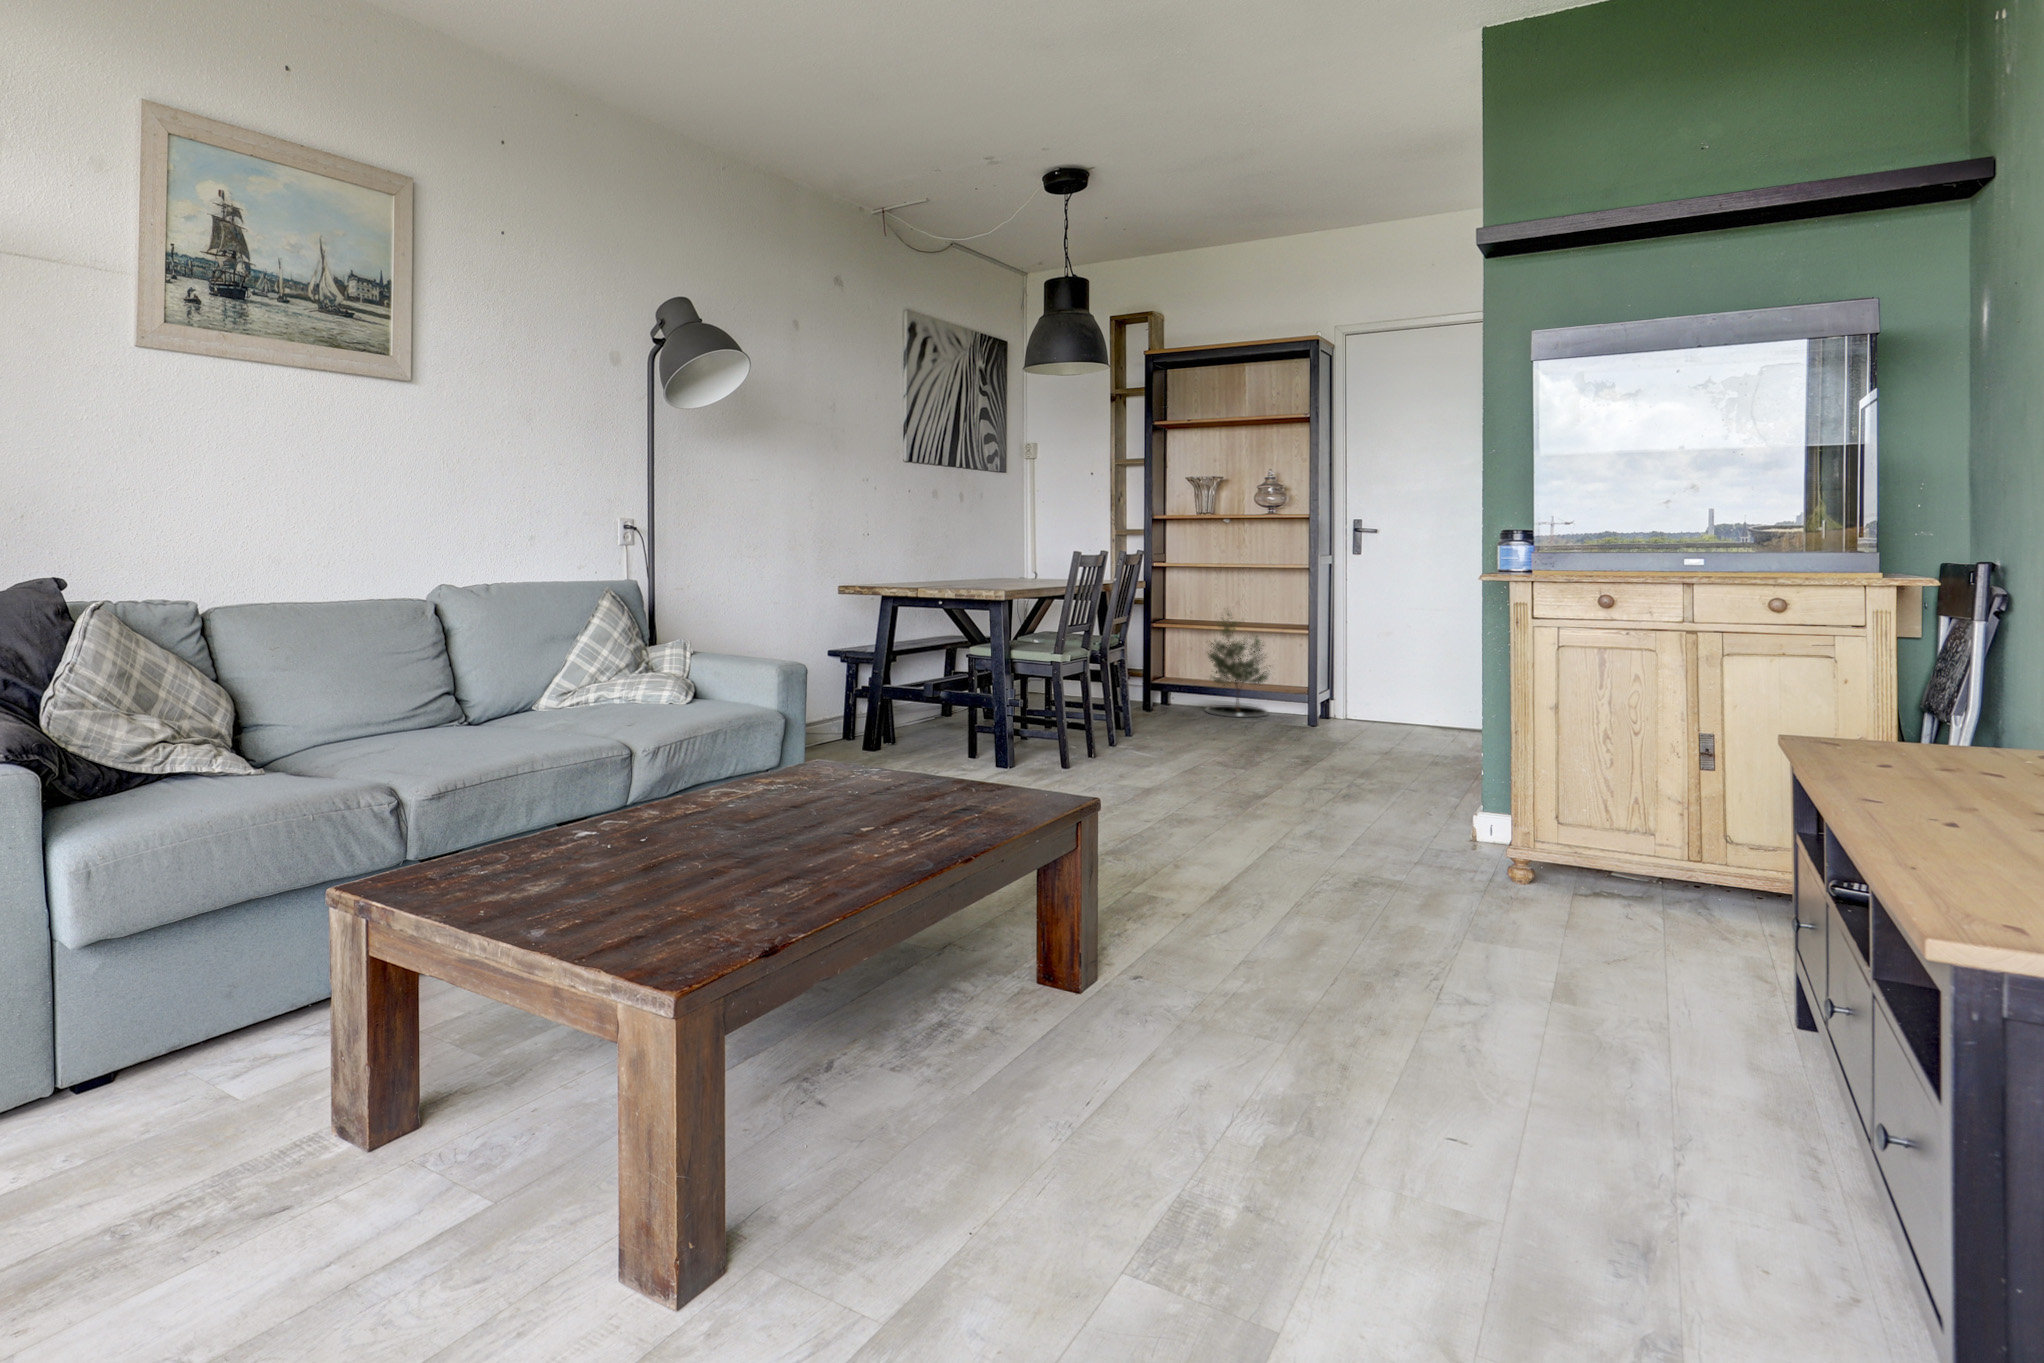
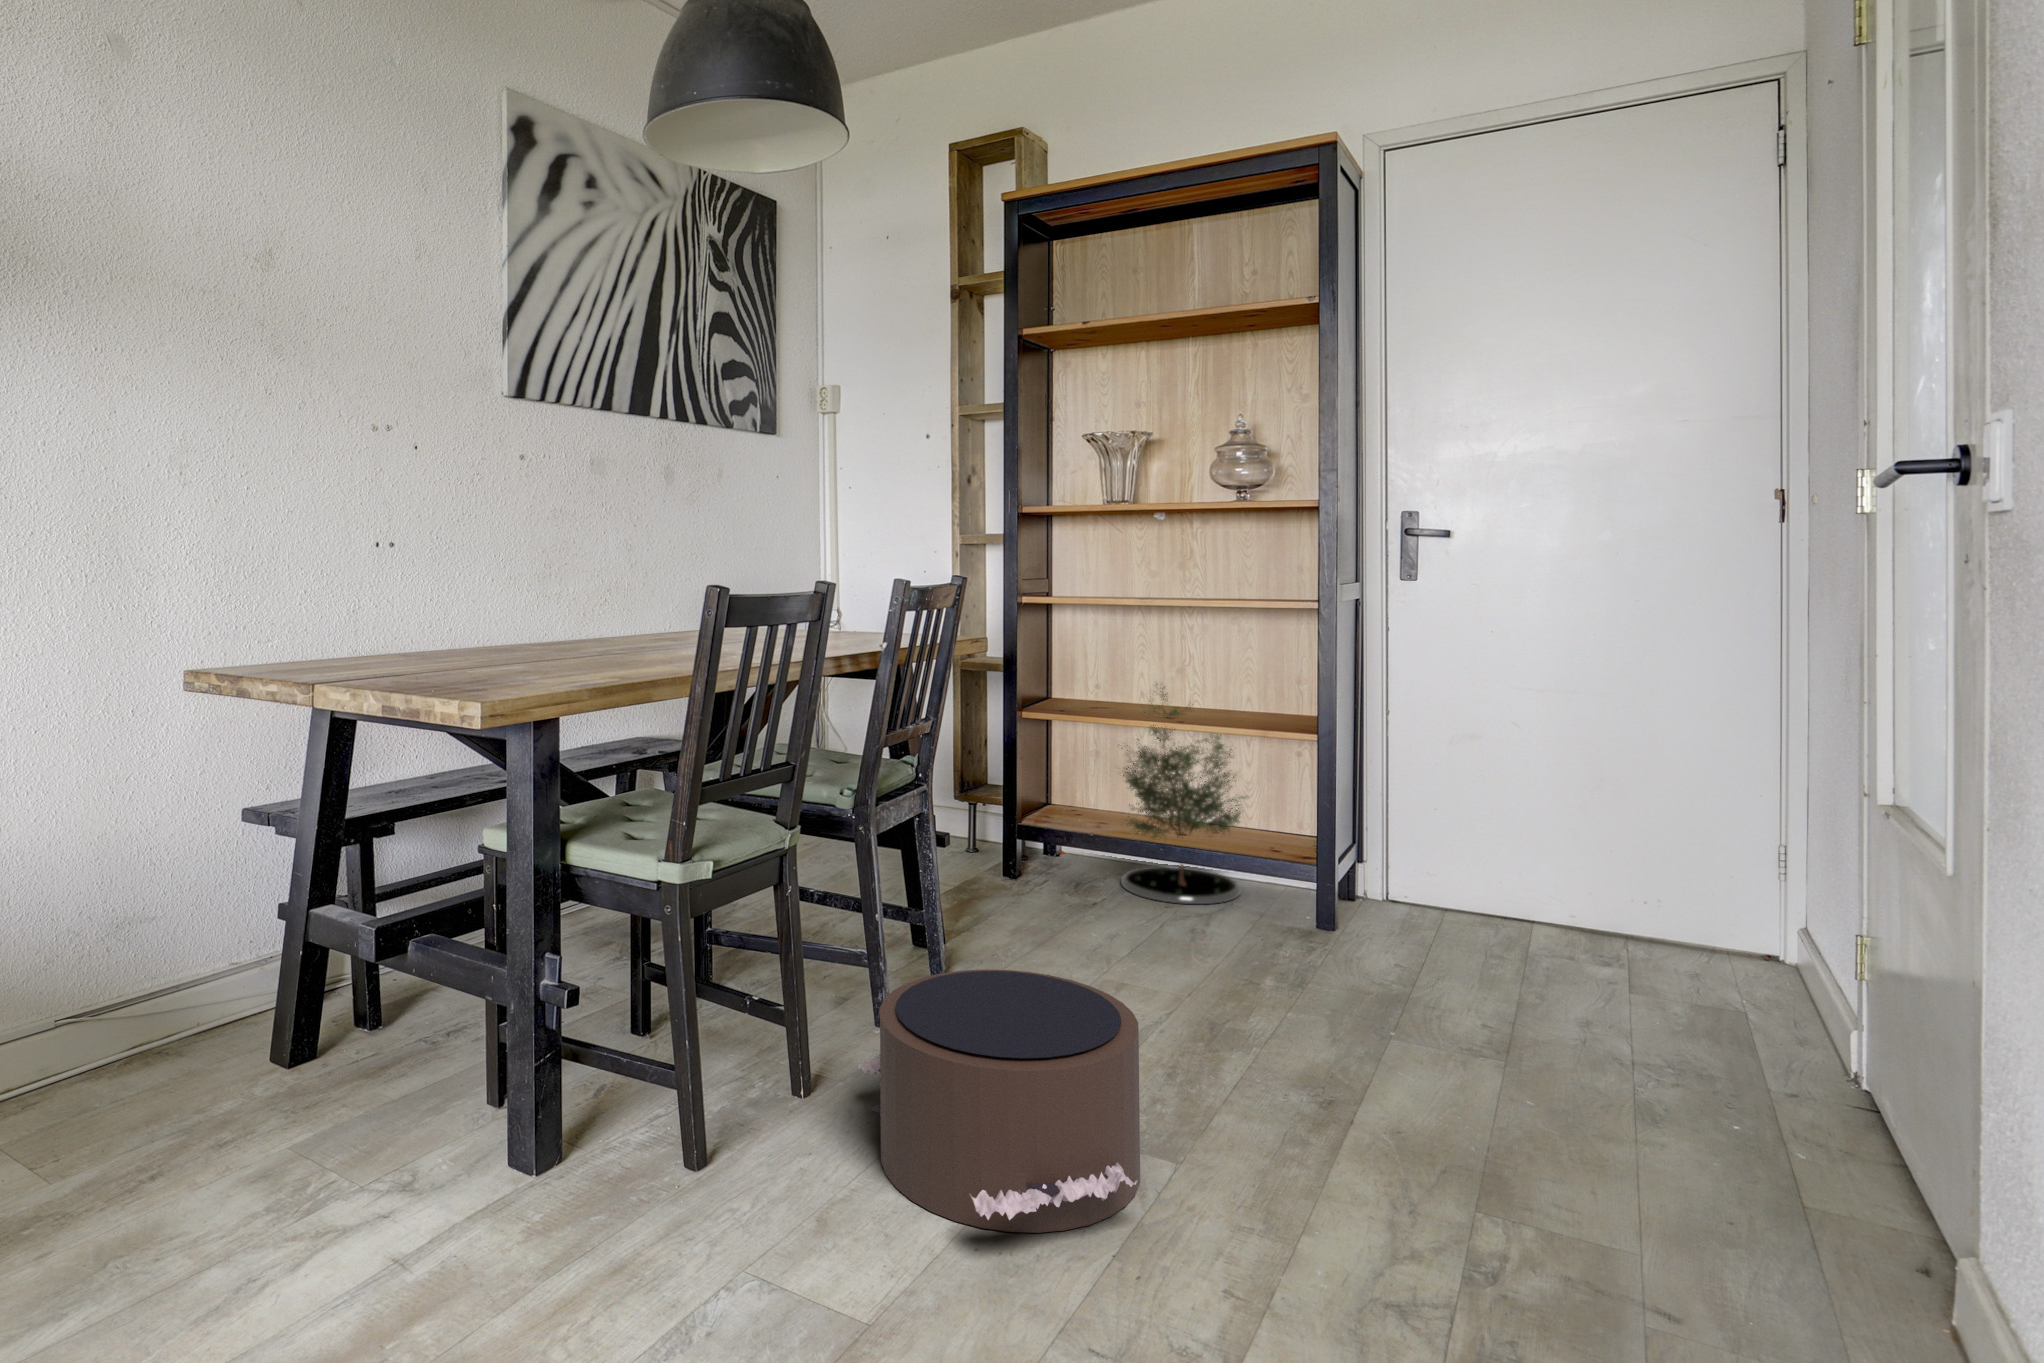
pouf: none [1117,707,1232,777] -> present [858,970,1140,1233]

